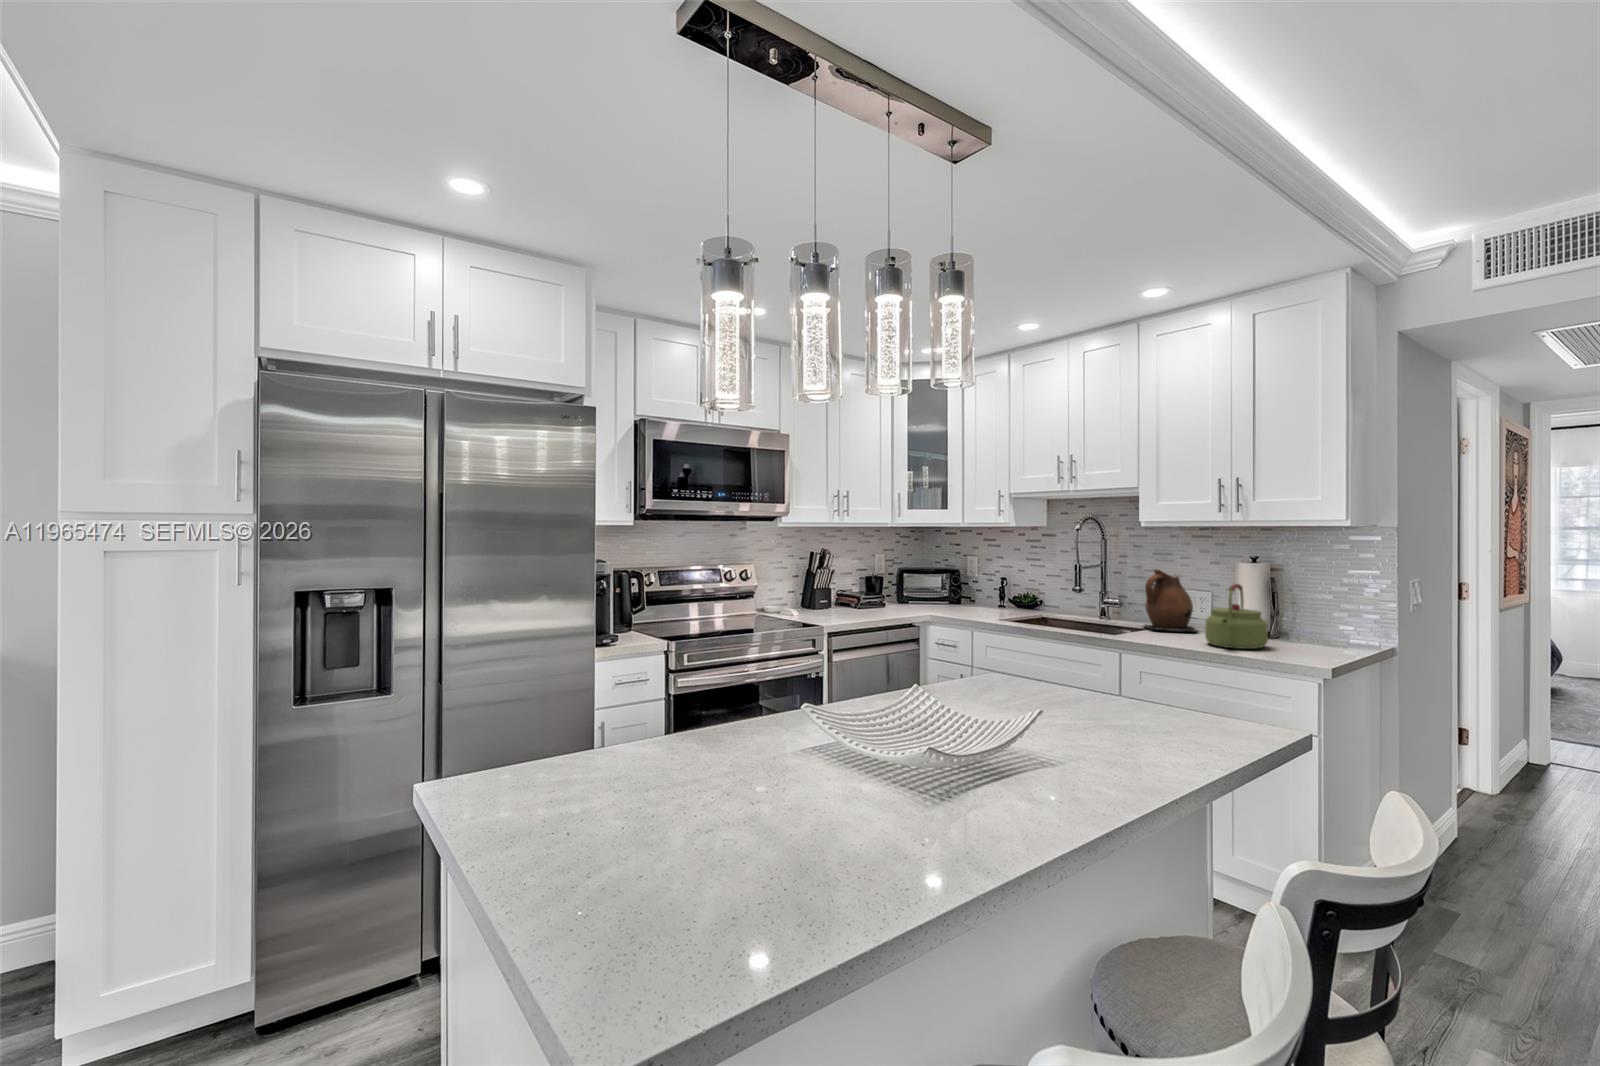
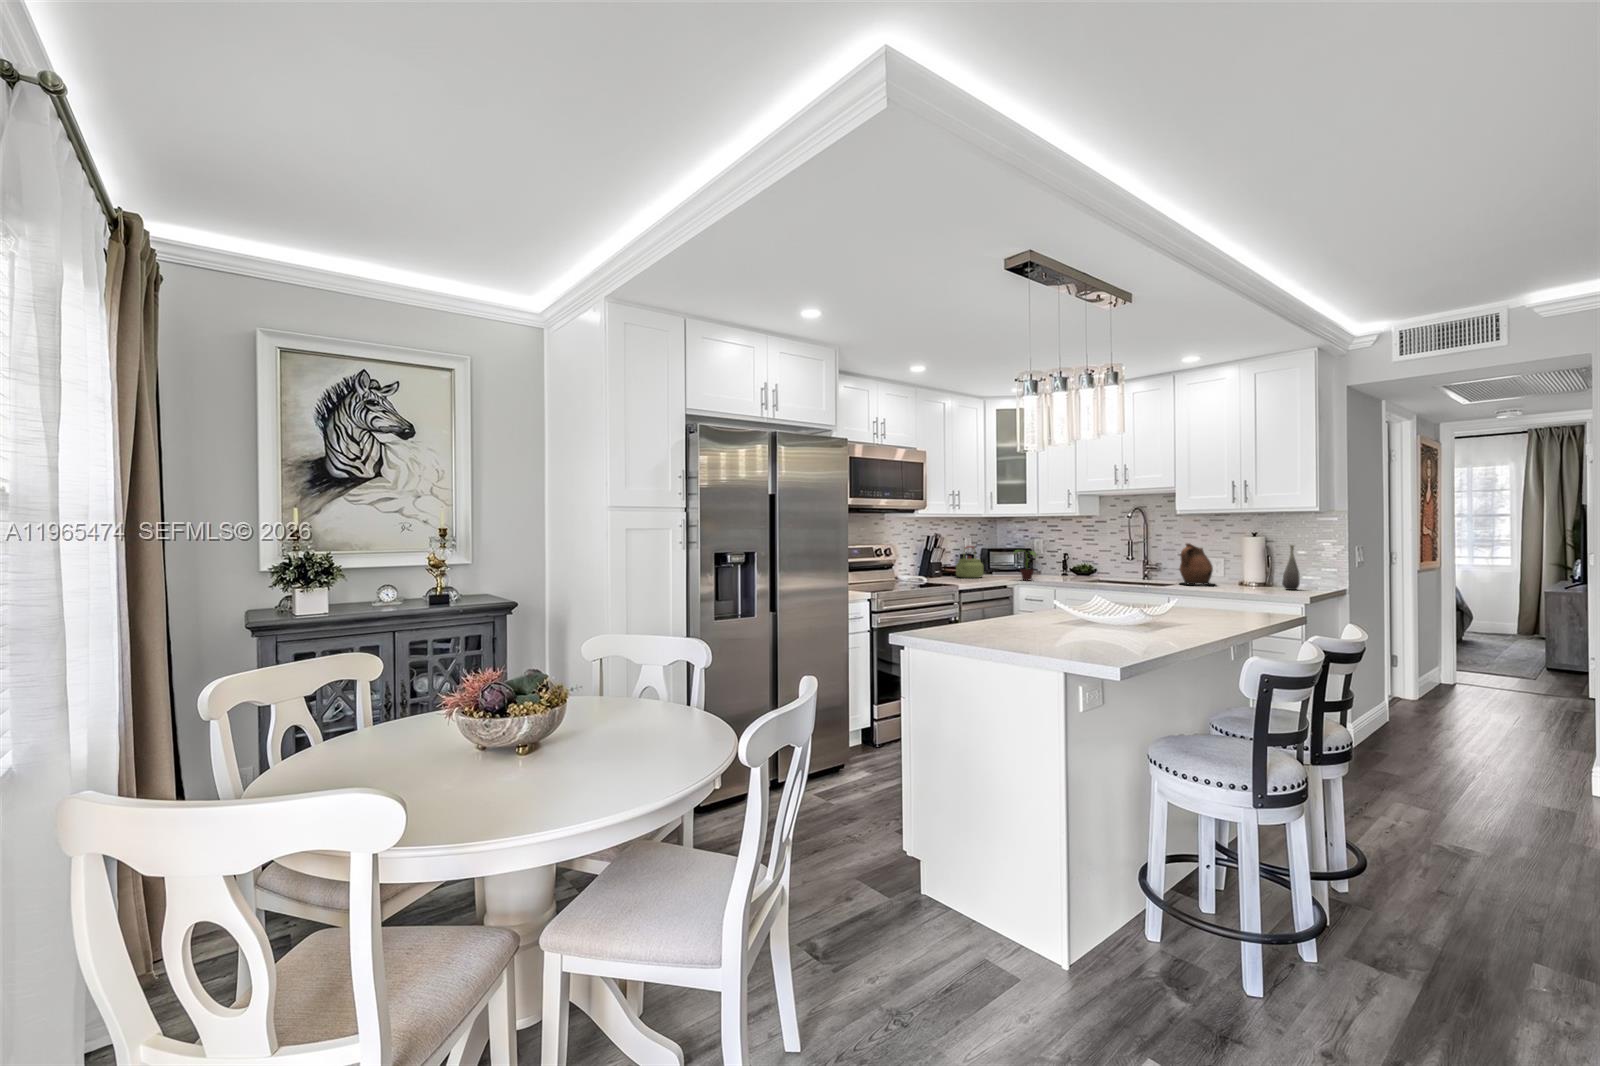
potted plant: none [918,573,955,616] -> present [1014,550,1036,580]
bottle: none [1293,575,1321,645] -> present [1282,545,1300,590]
kettle: present [1205,584,1268,649] -> present [956,546,984,578]

